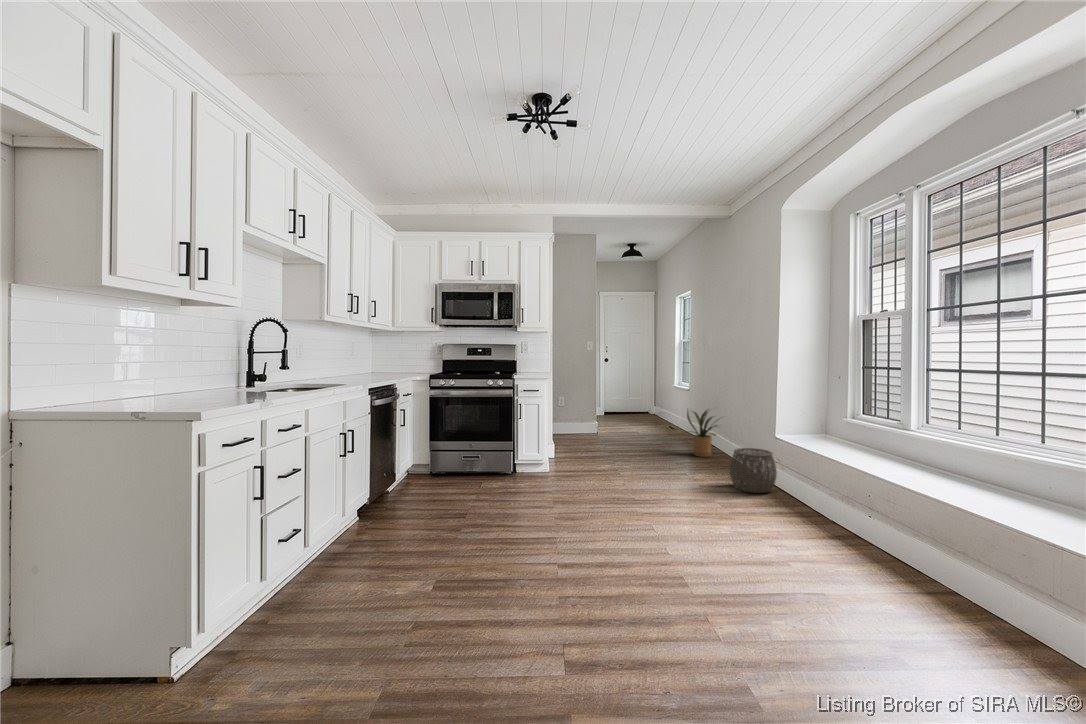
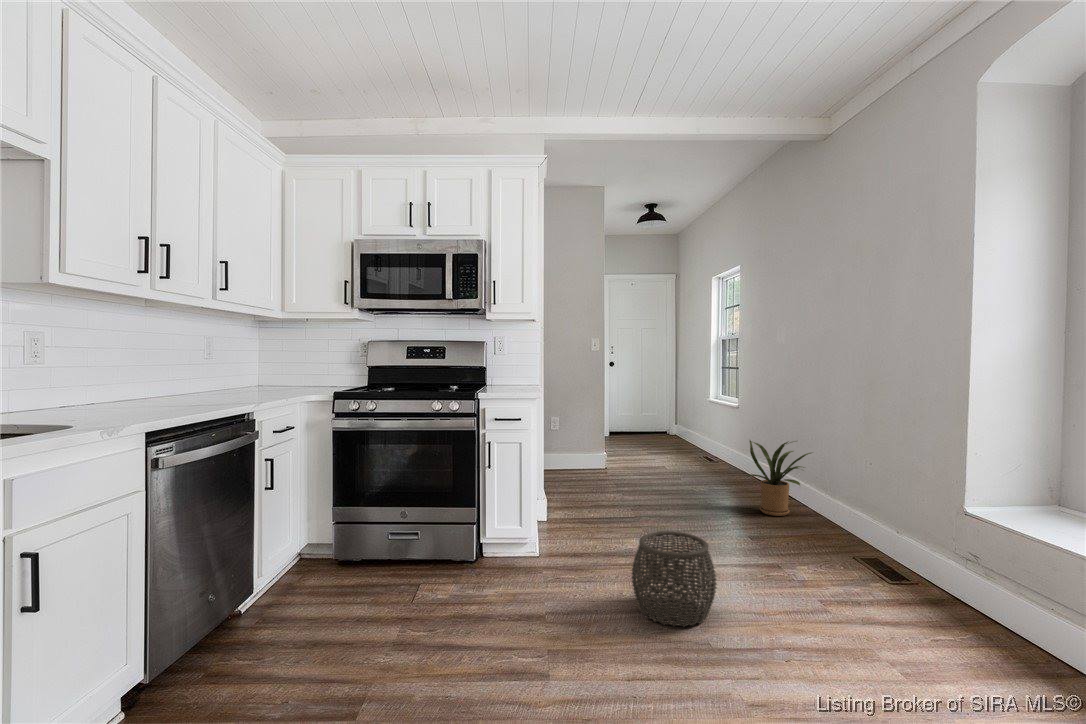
woven basket: present [730,448,777,493] -> present [631,531,717,627]

